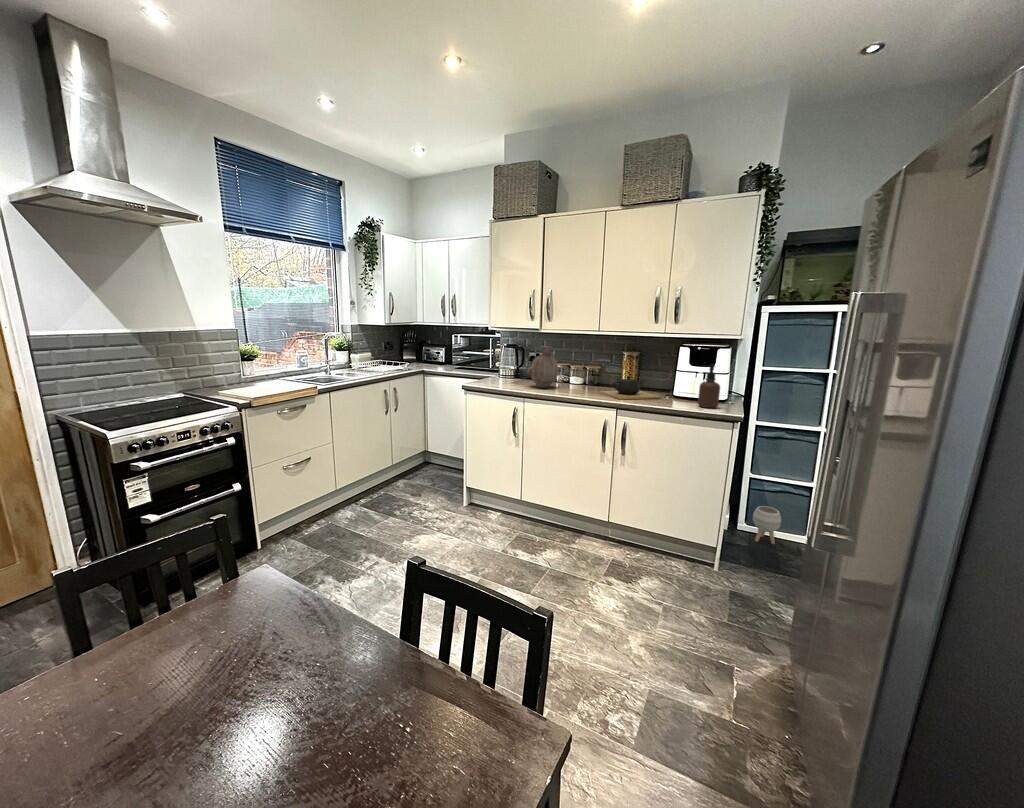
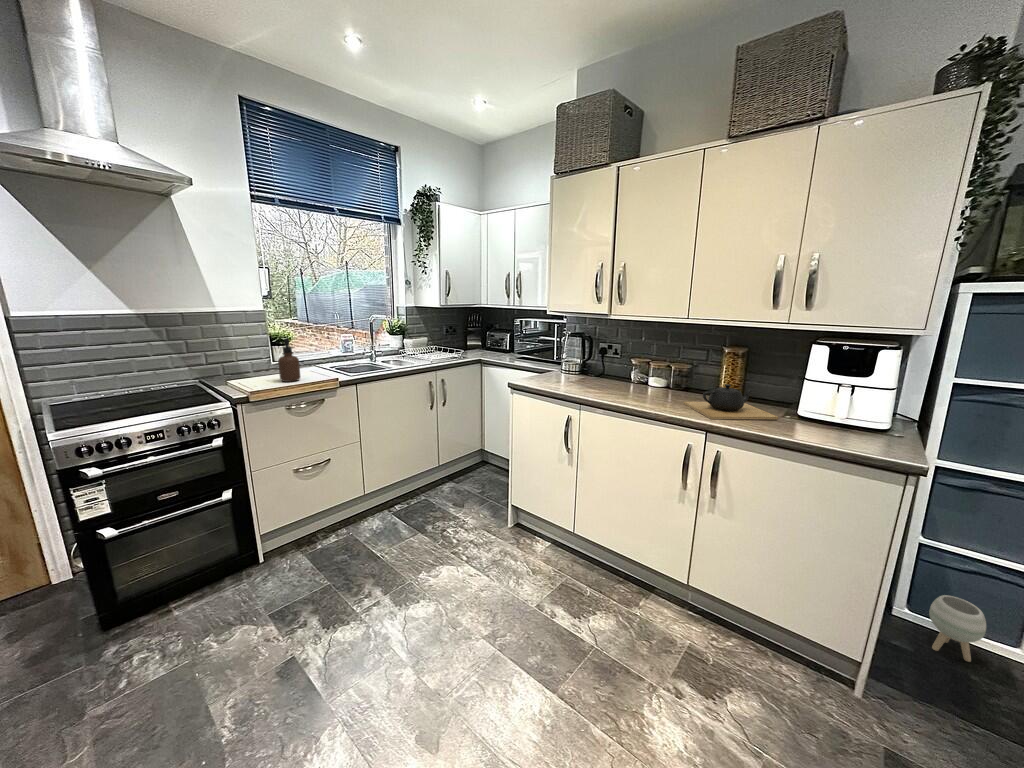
vase: present [527,346,561,388] -> none [587,338,632,392]
soap dispenser: present [698,364,720,408] -> present [278,339,300,382]

